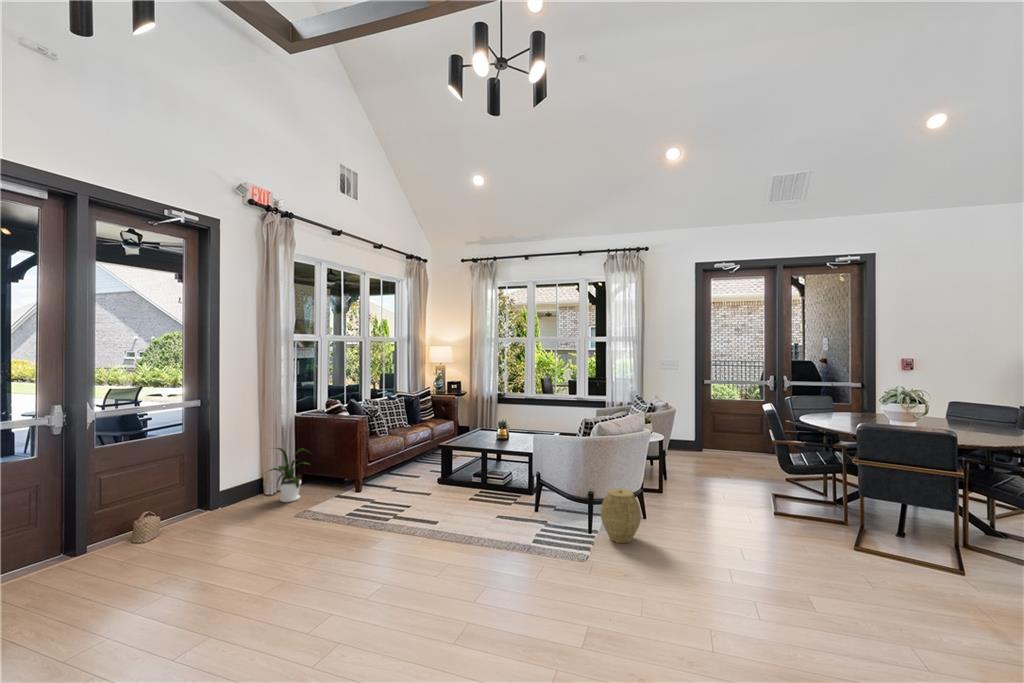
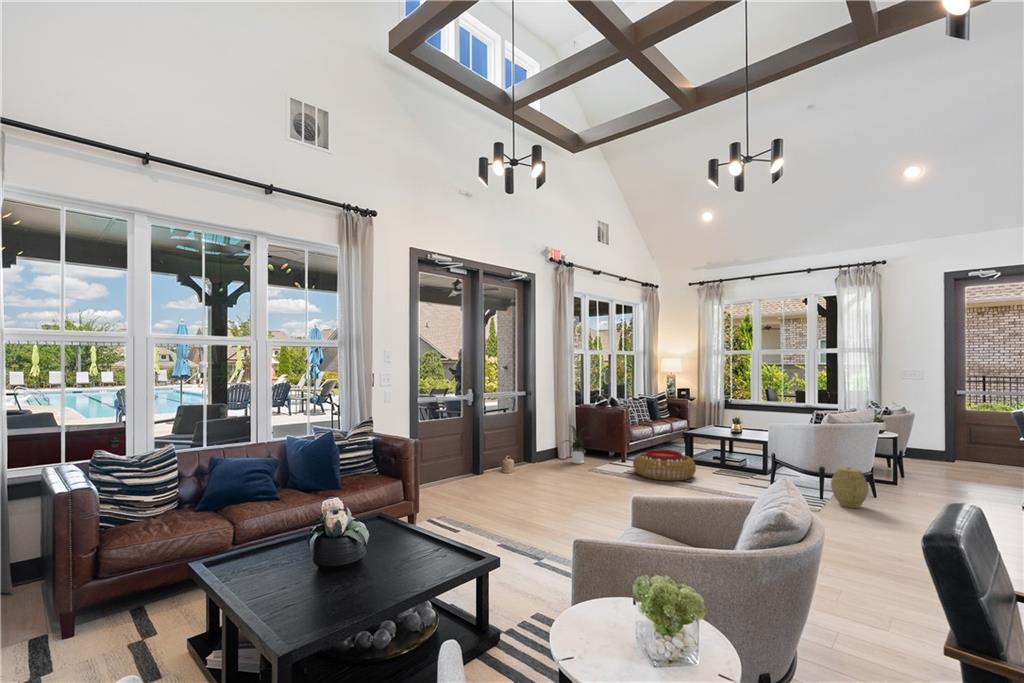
pouf: none [361,473,446,523] -> present [633,450,696,481]

